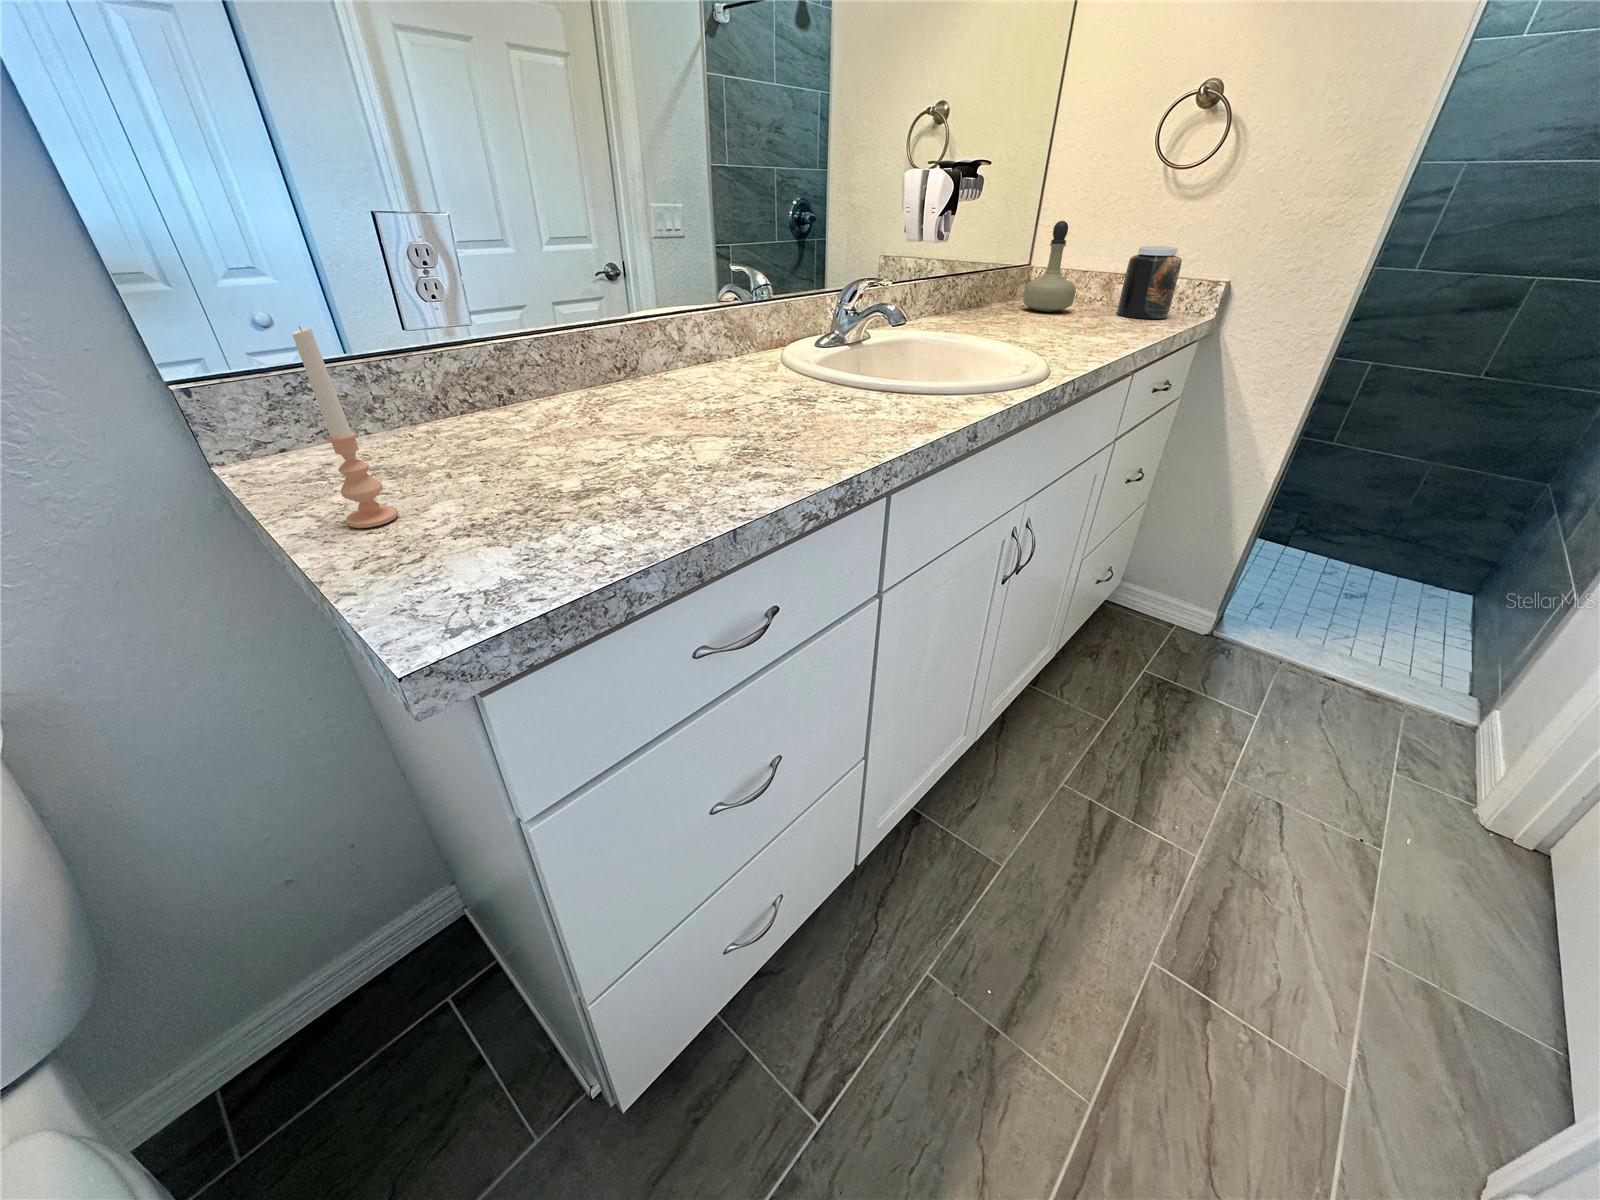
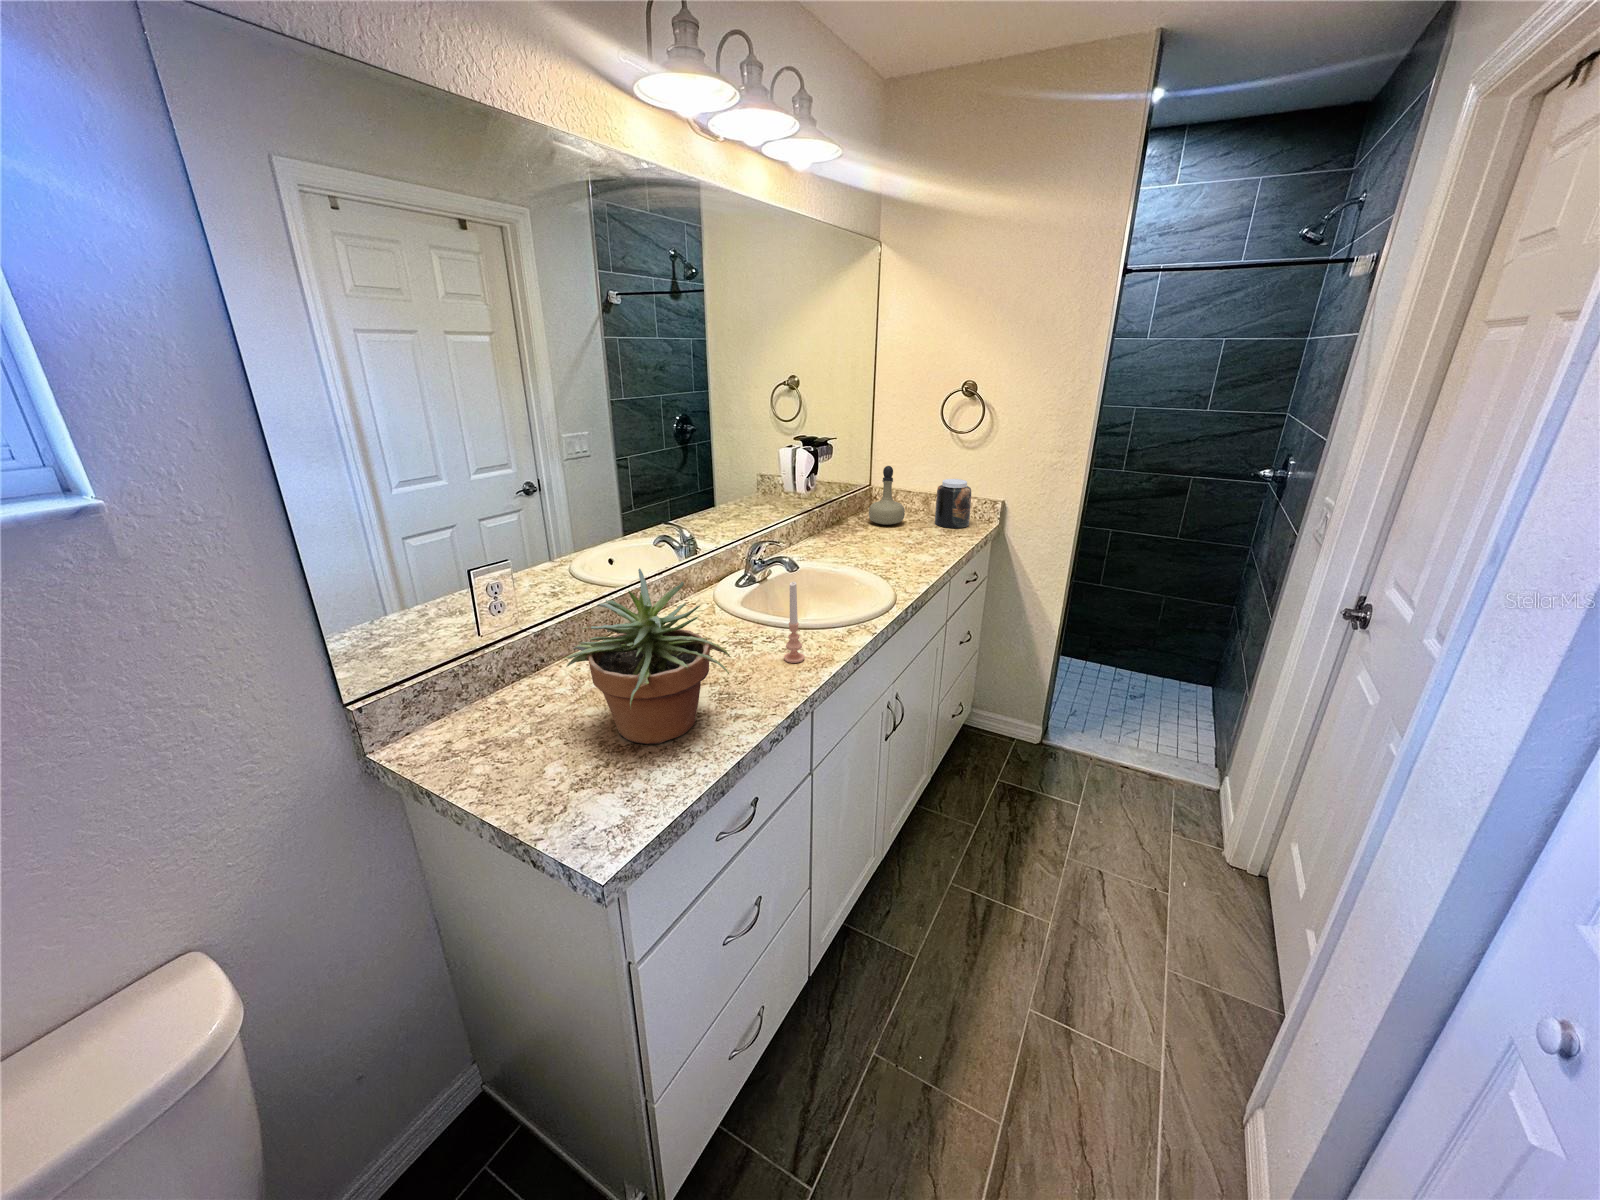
potted plant: none [469,196,751,494] -> present [564,569,730,744]
candle: present [292,326,398,528] -> present [784,582,804,663]

